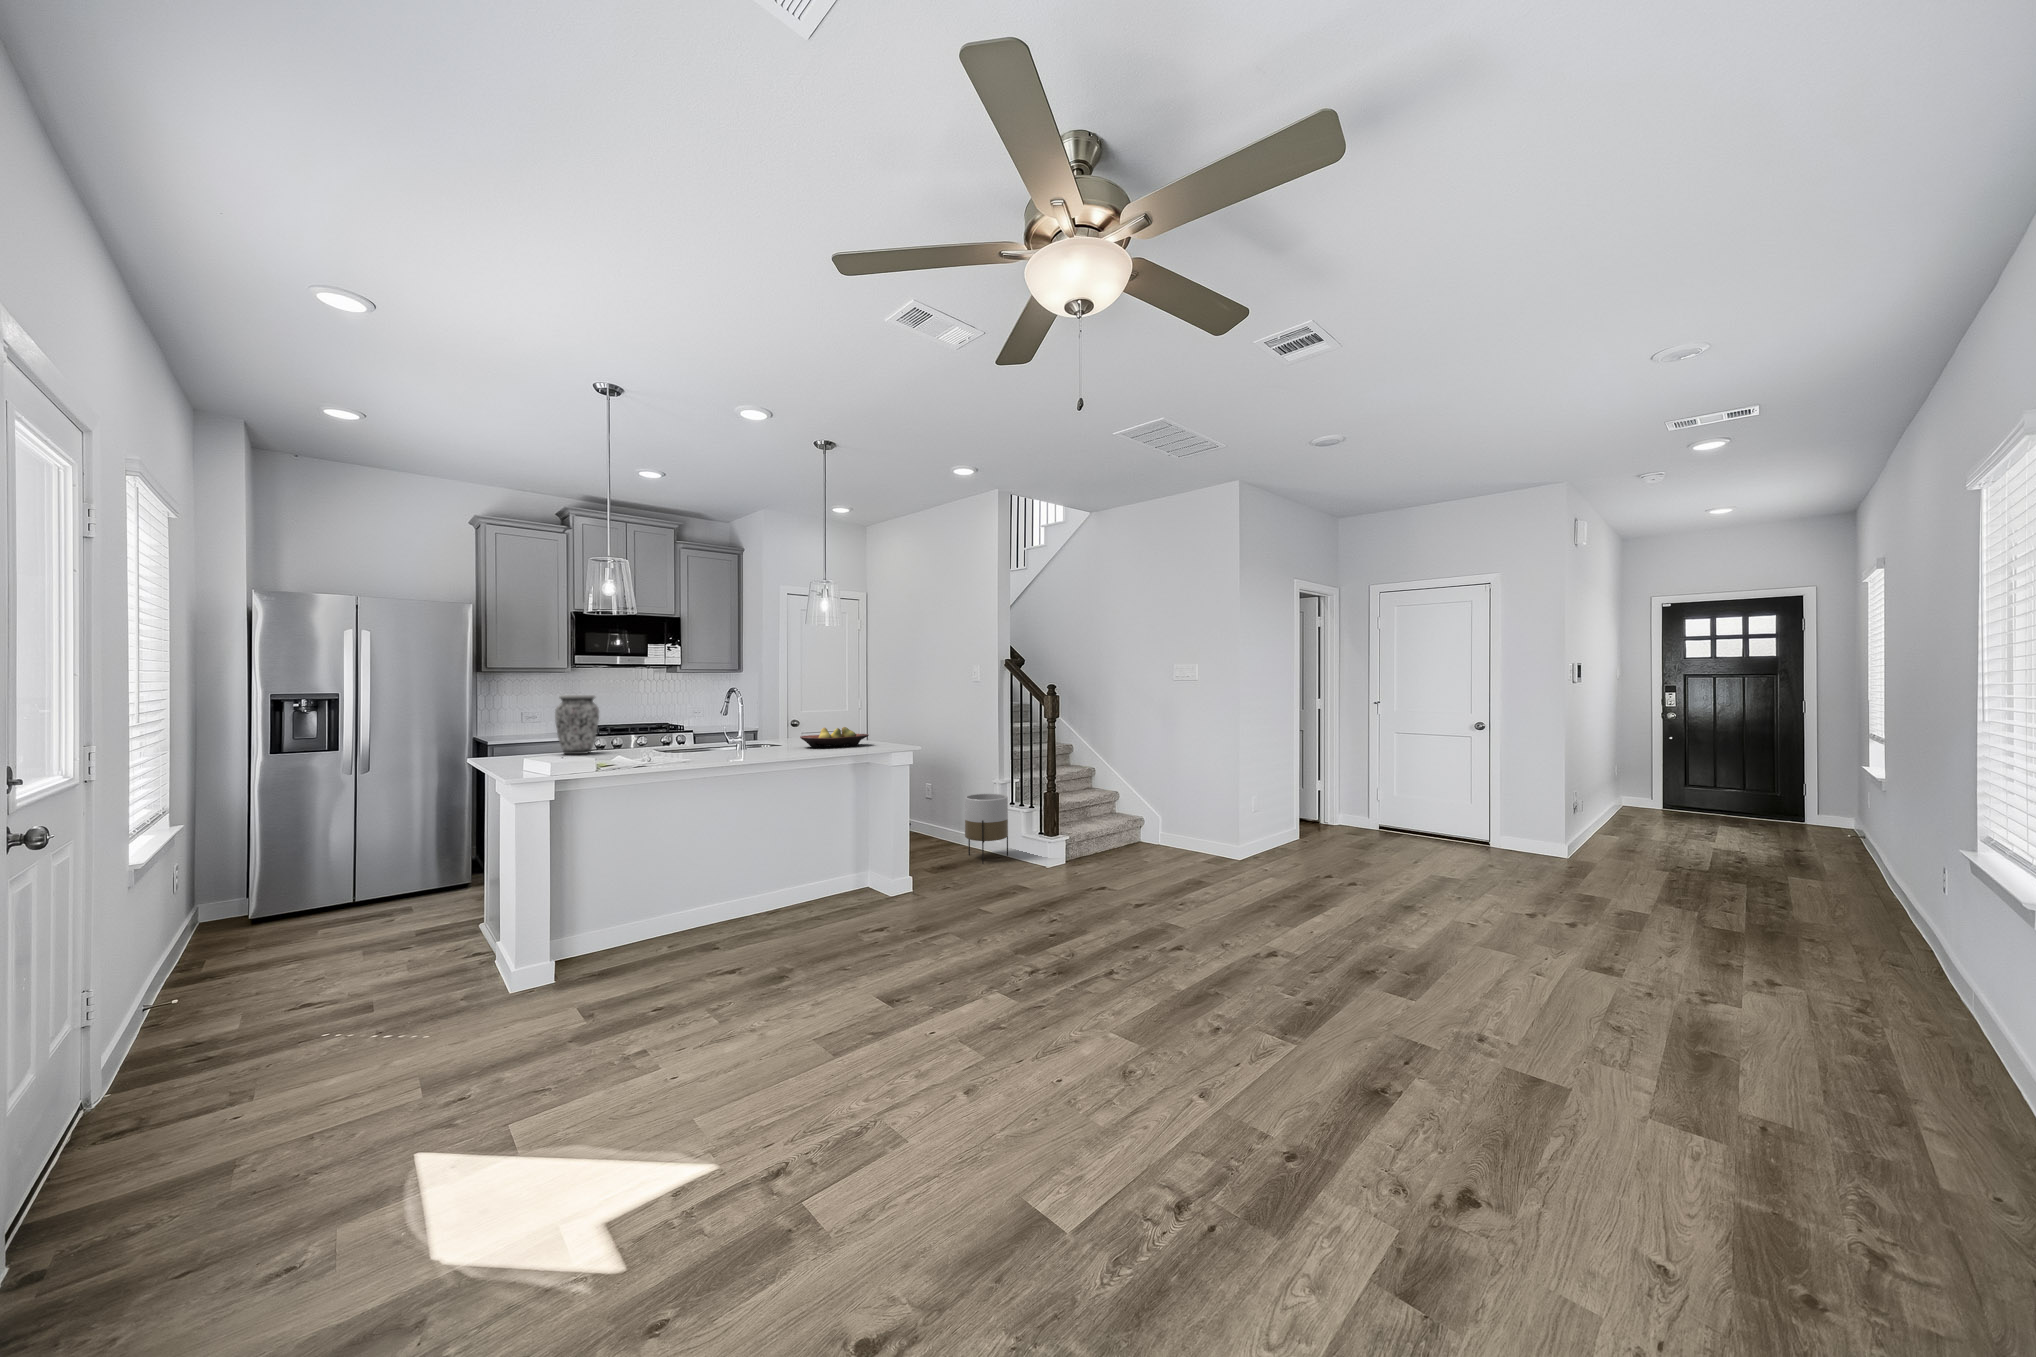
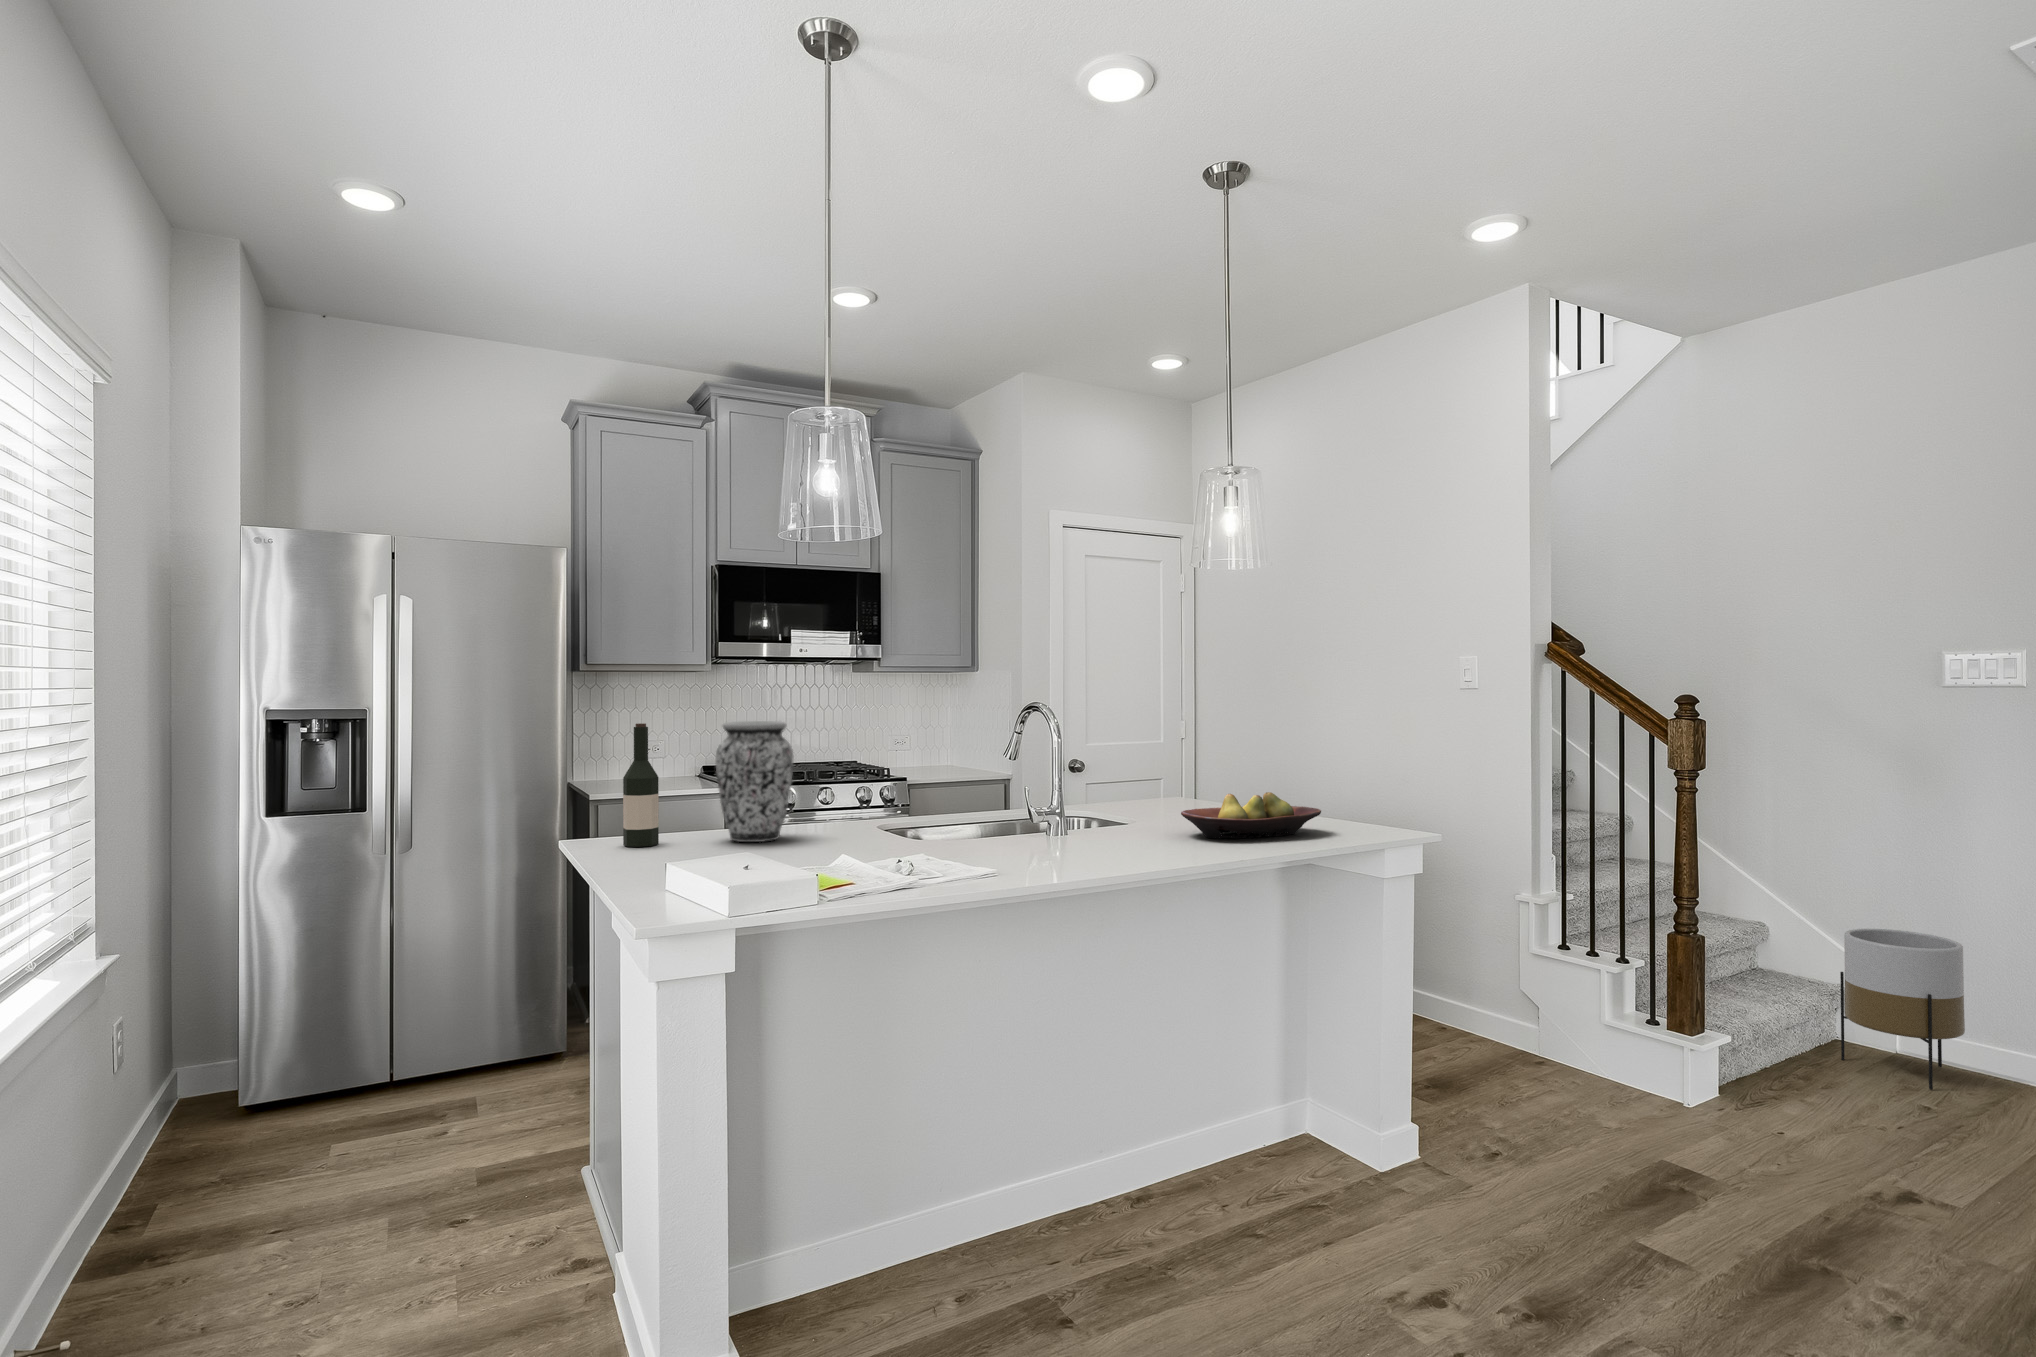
wine bottle: none [501,696,522,757] -> present [623,723,659,847]
planter: present [965,794,1008,864] -> present [1840,929,1965,1090]

